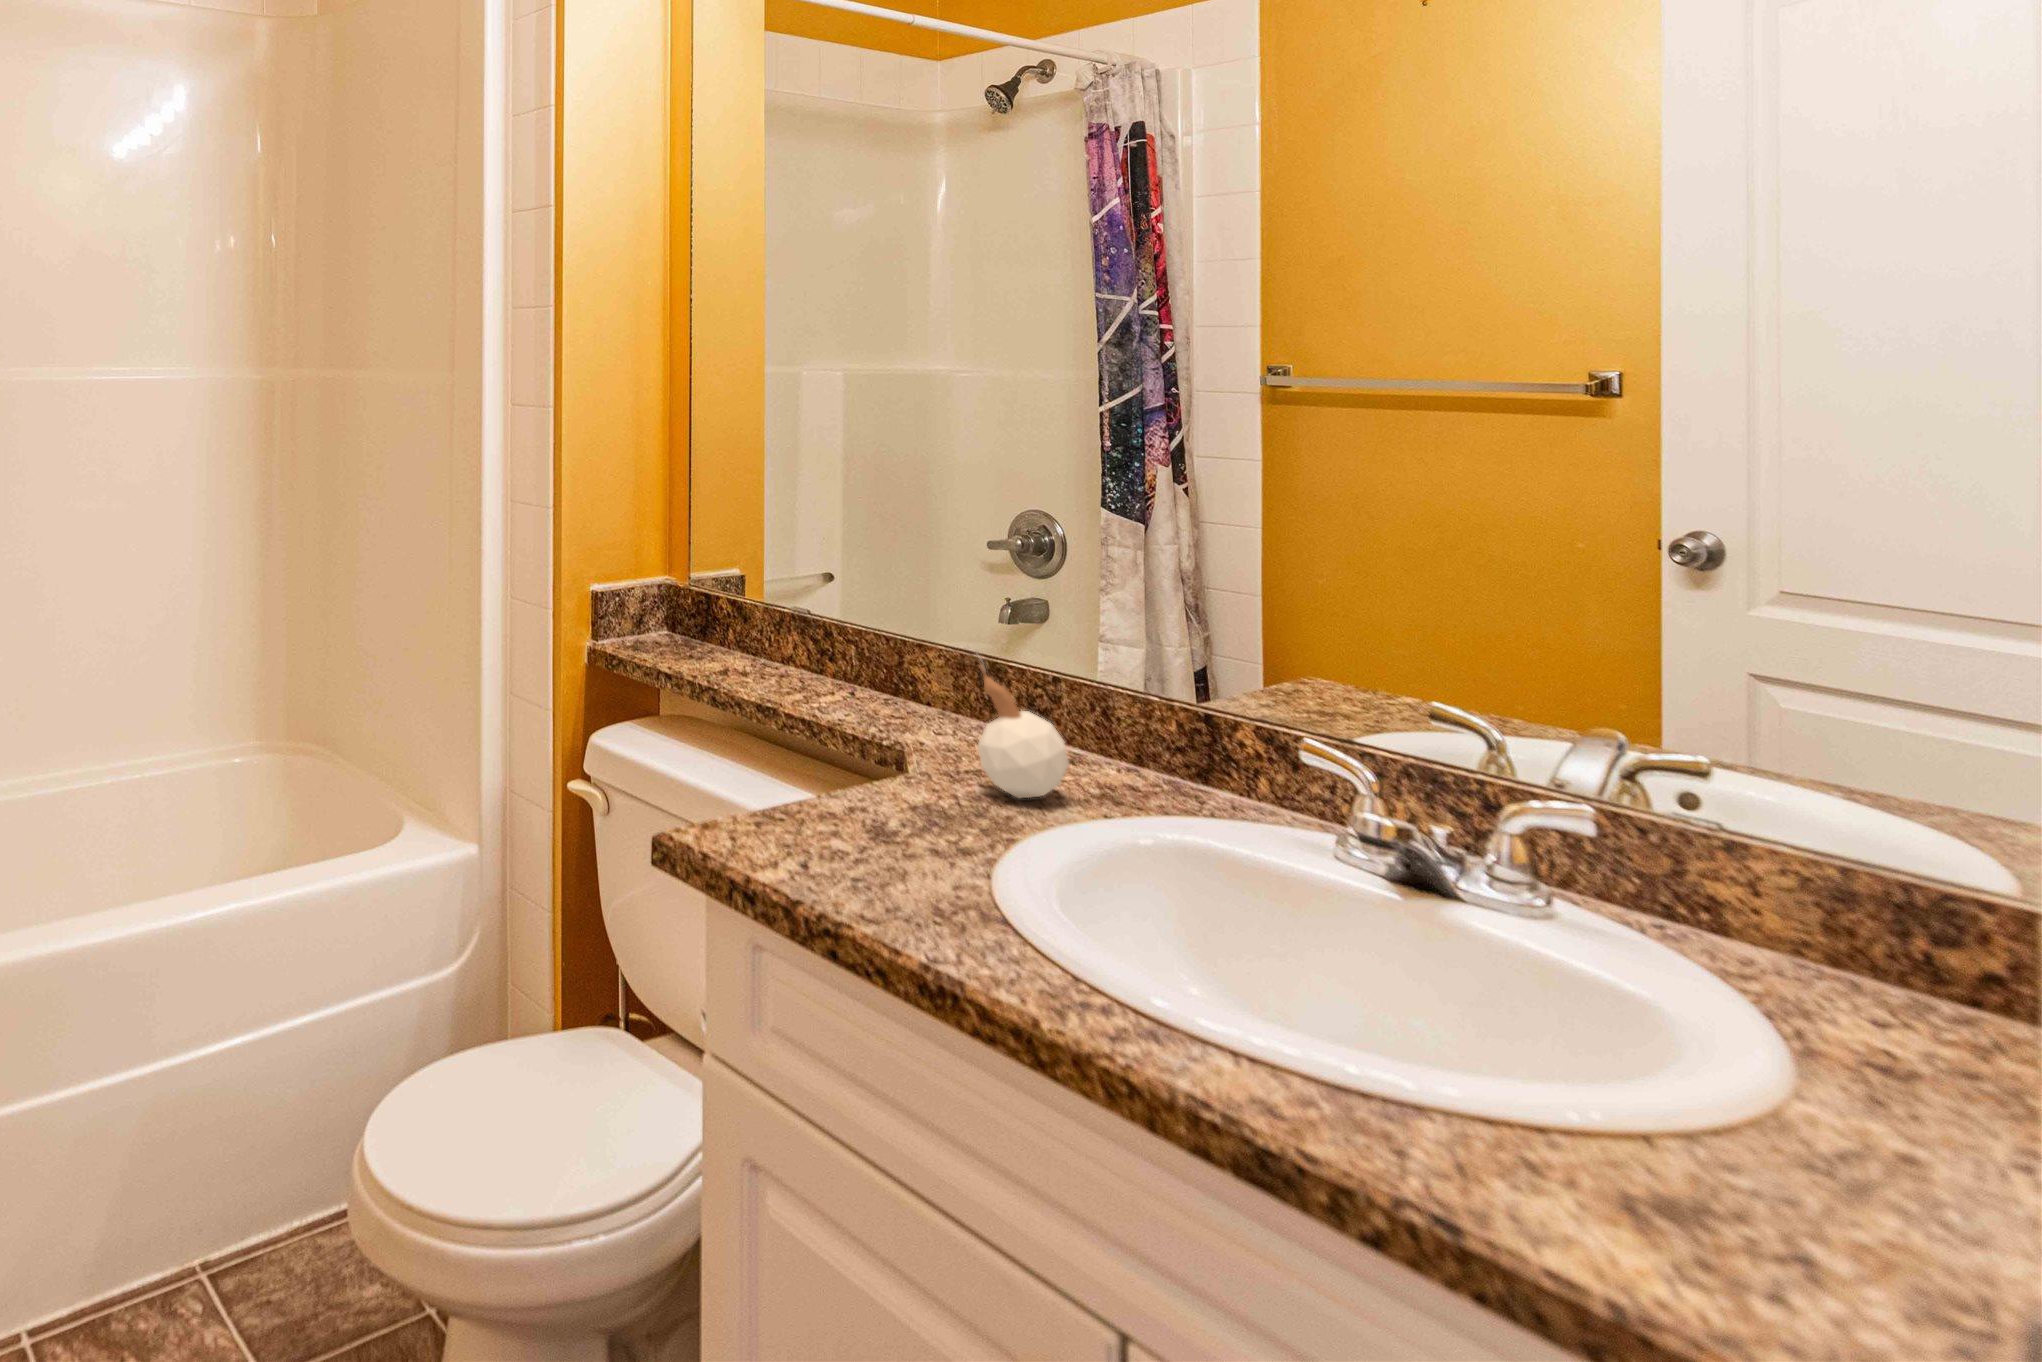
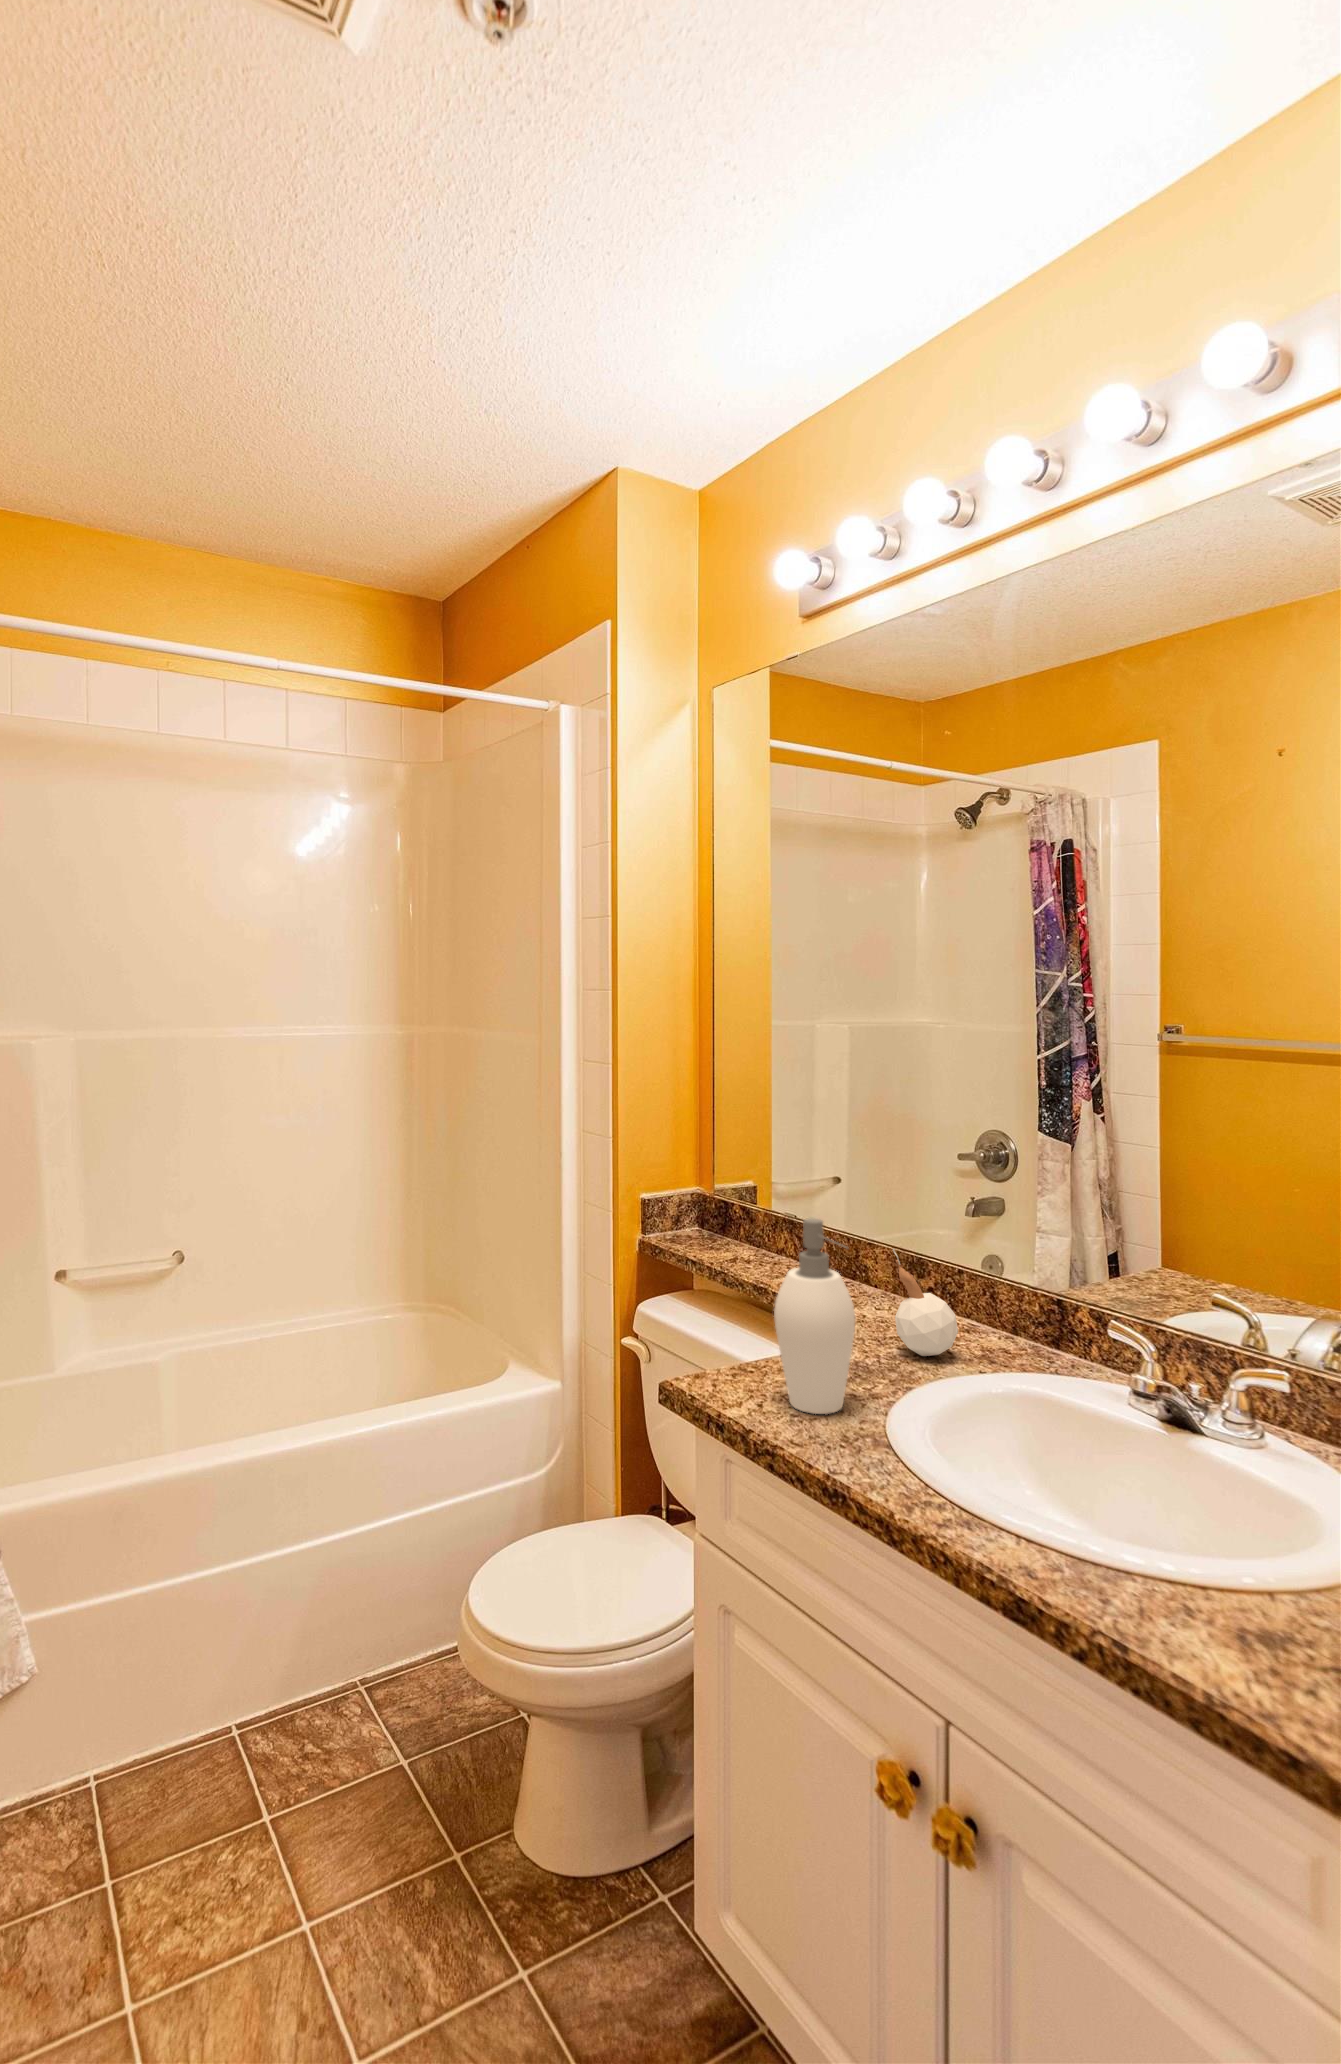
soap dispenser: none [824,600,944,877] -> present [774,1218,855,1414]

